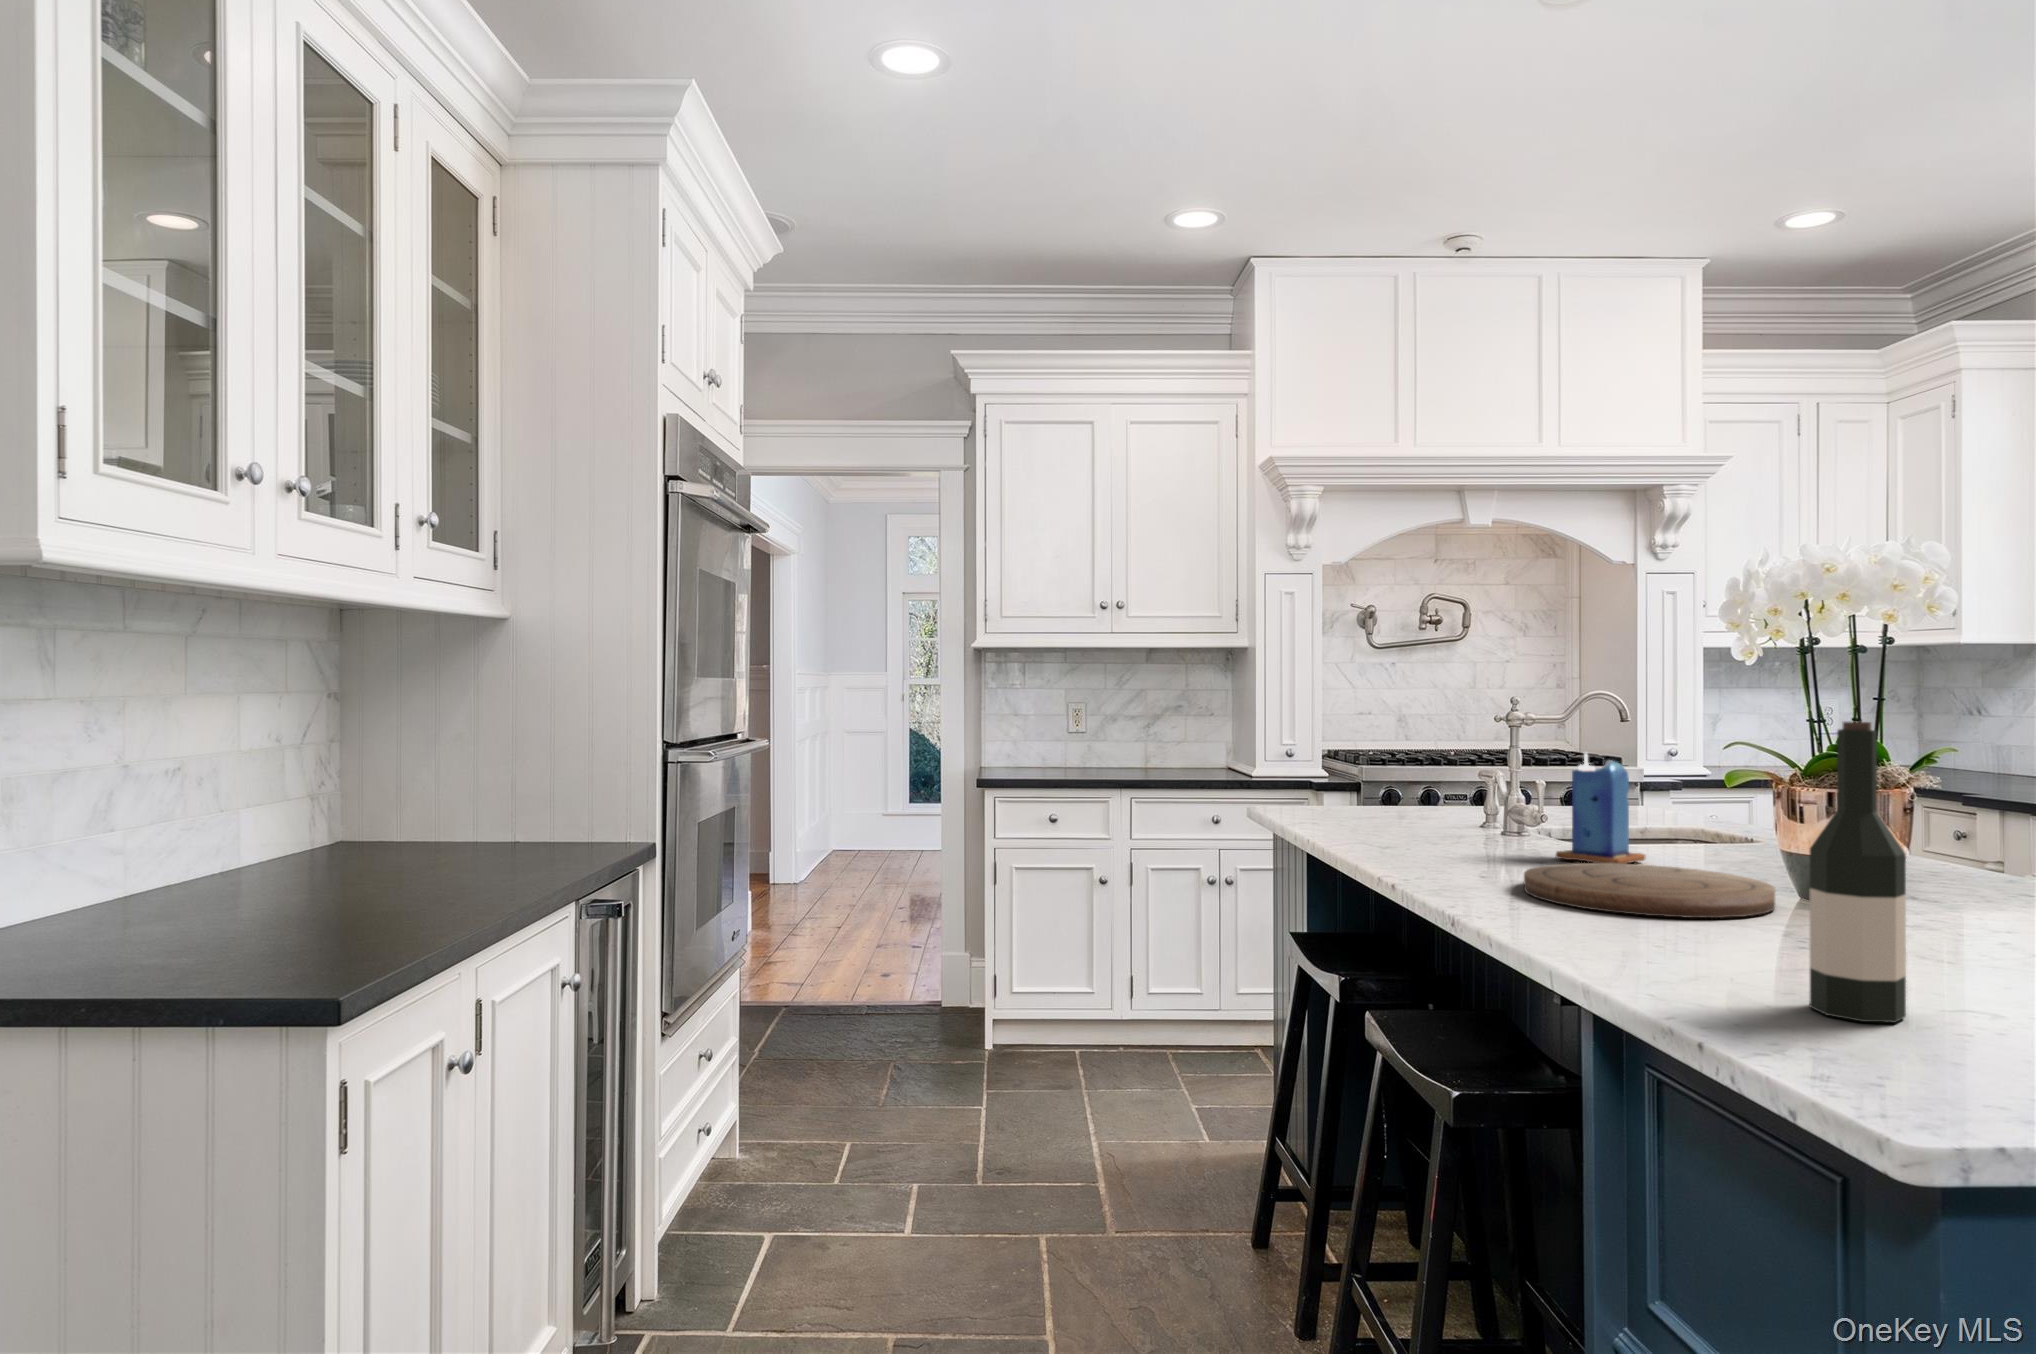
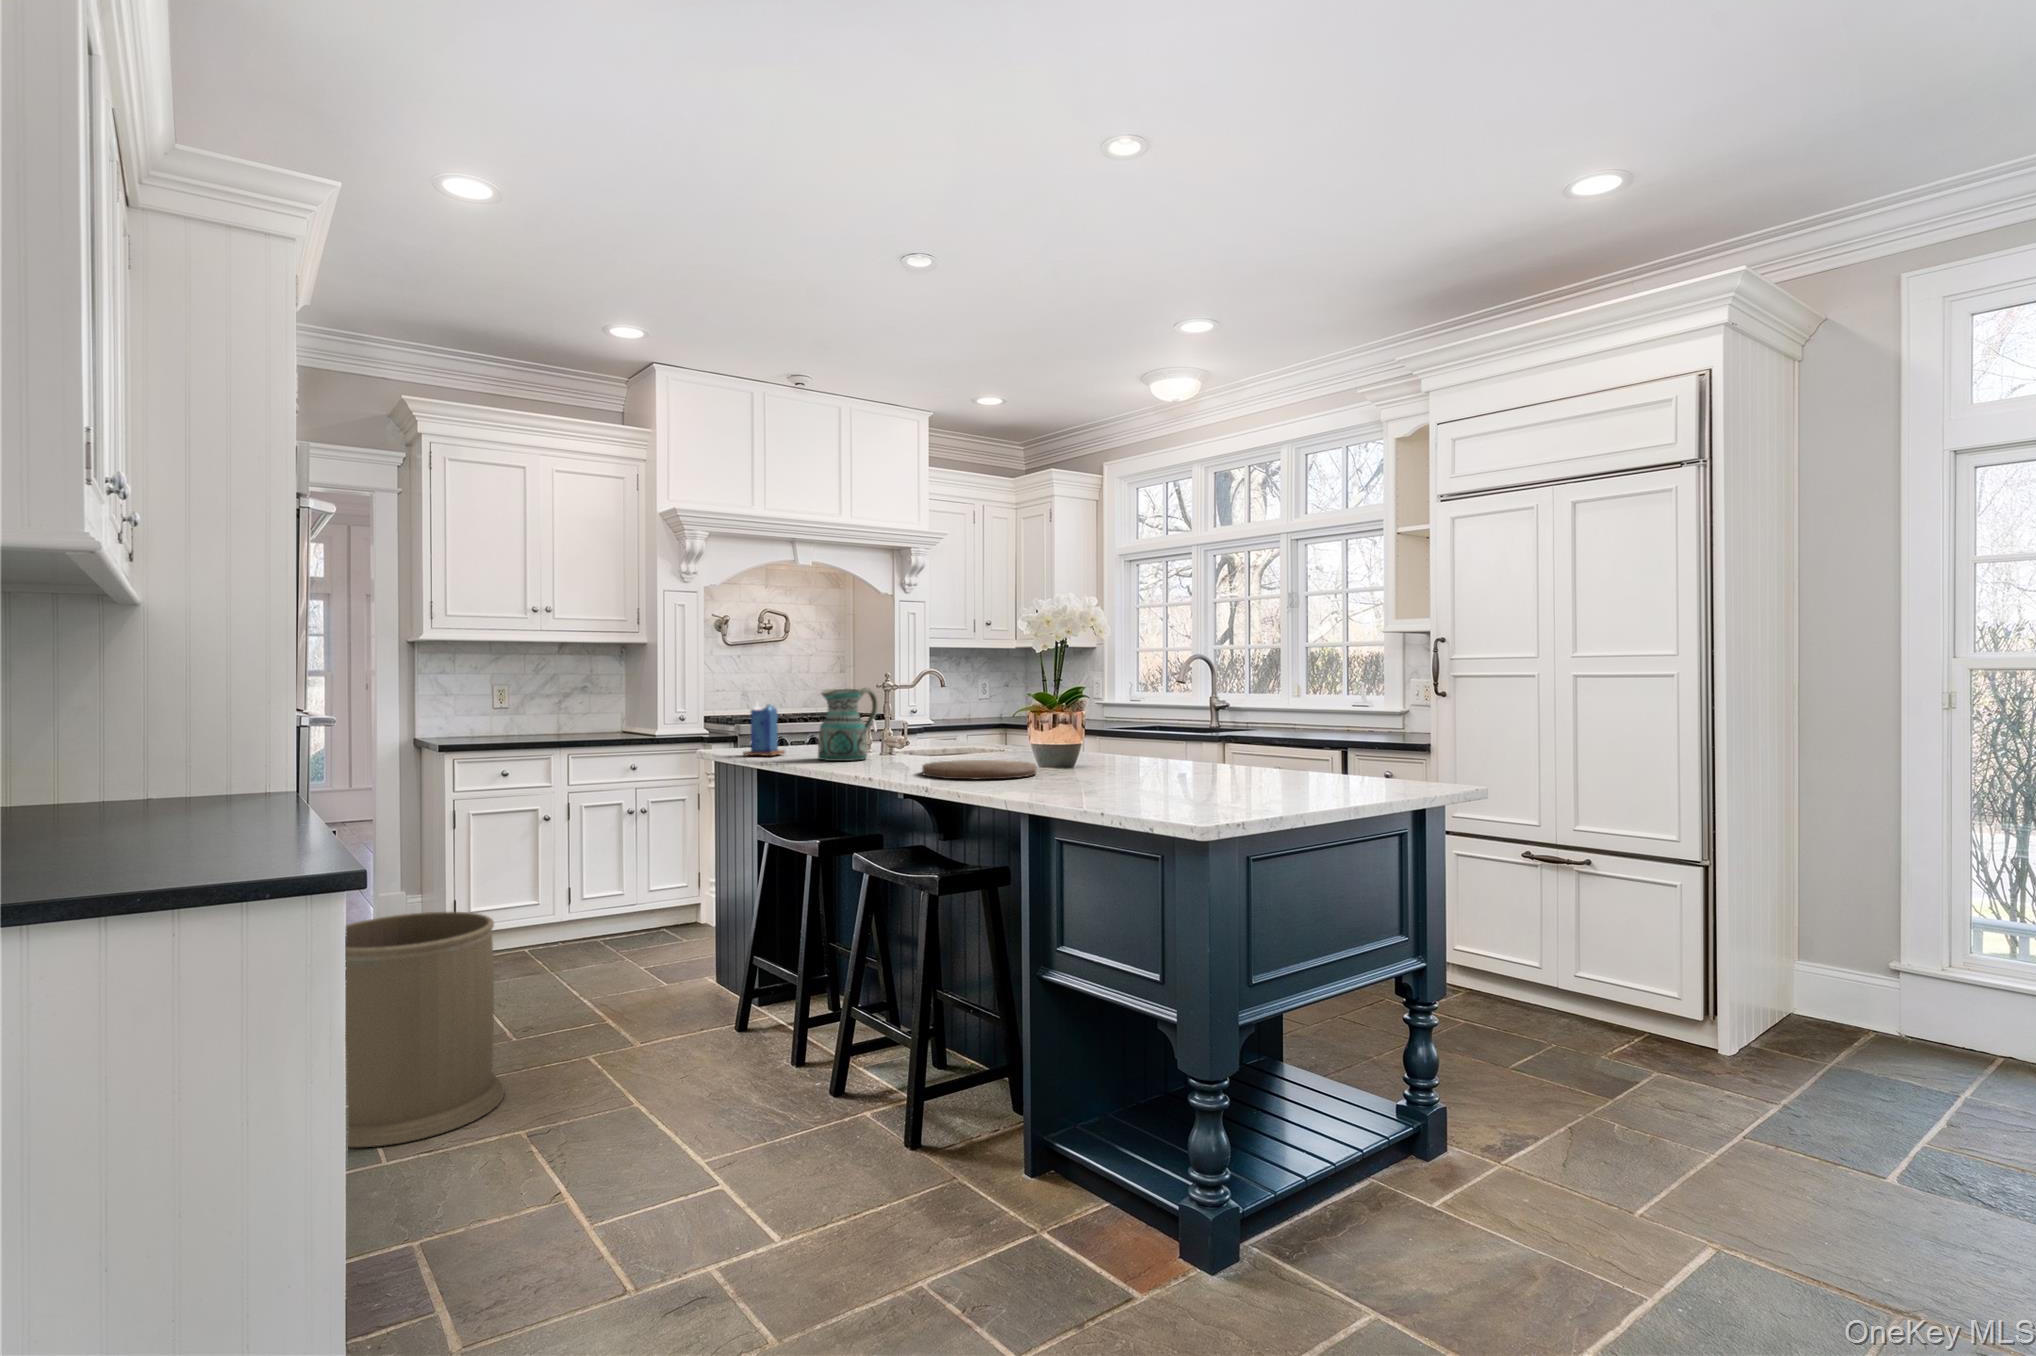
ceramic pitcher: none [1392,718,1504,843] -> present [818,688,878,761]
wine bottle: present [1810,721,1906,1023] -> none [1083,679,1116,801]
candle: present [1556,753,1645,864] -> present [743,703,785,756]
trash can: none [684,1000,913,1315] -> present [346,912,505,1147]

